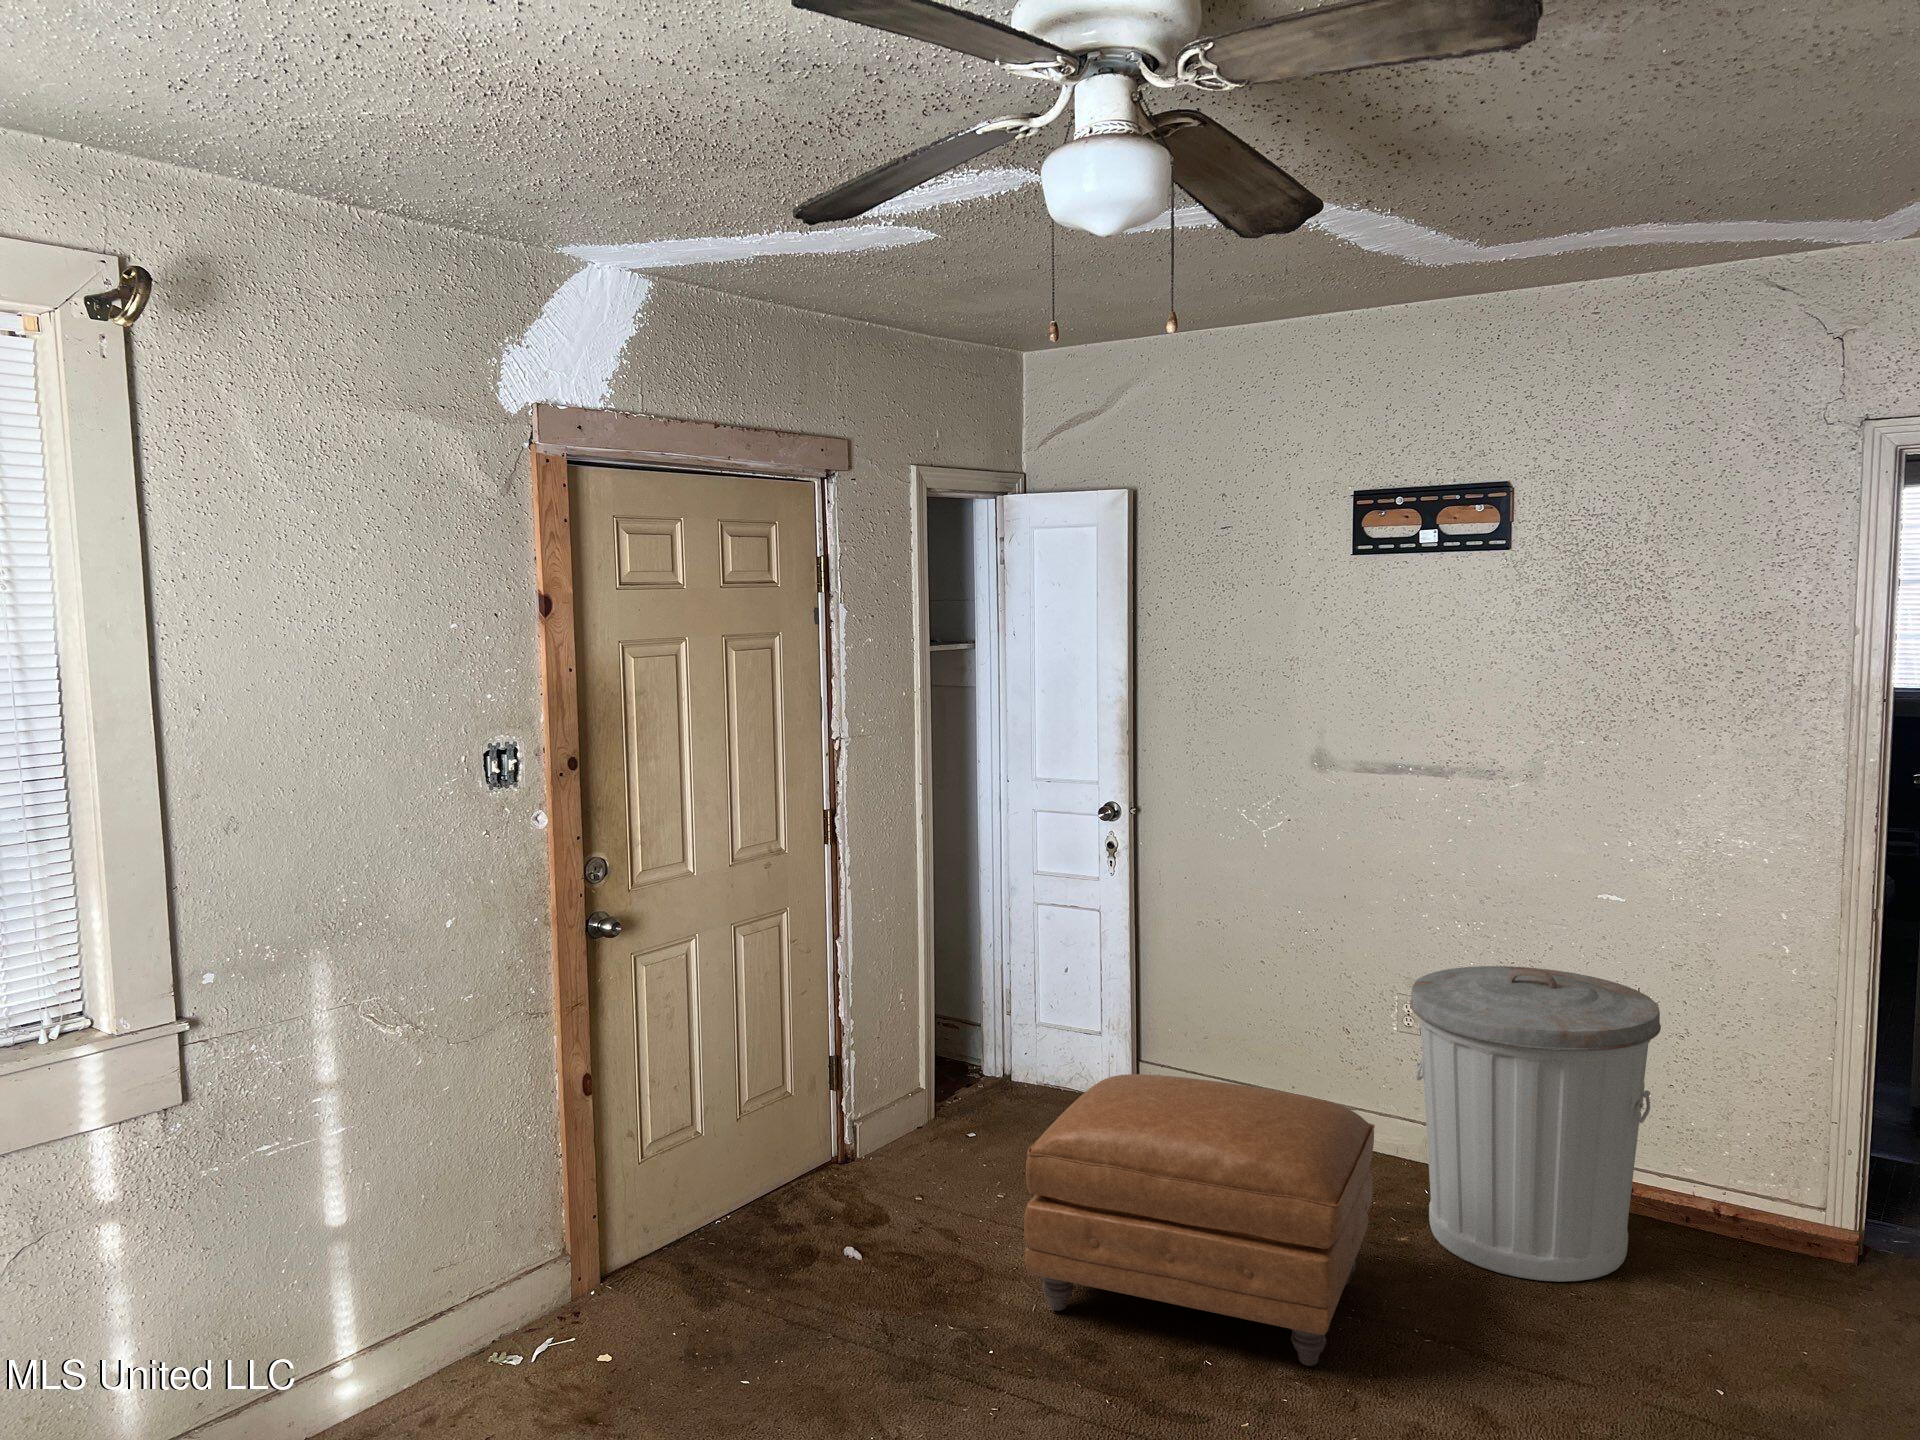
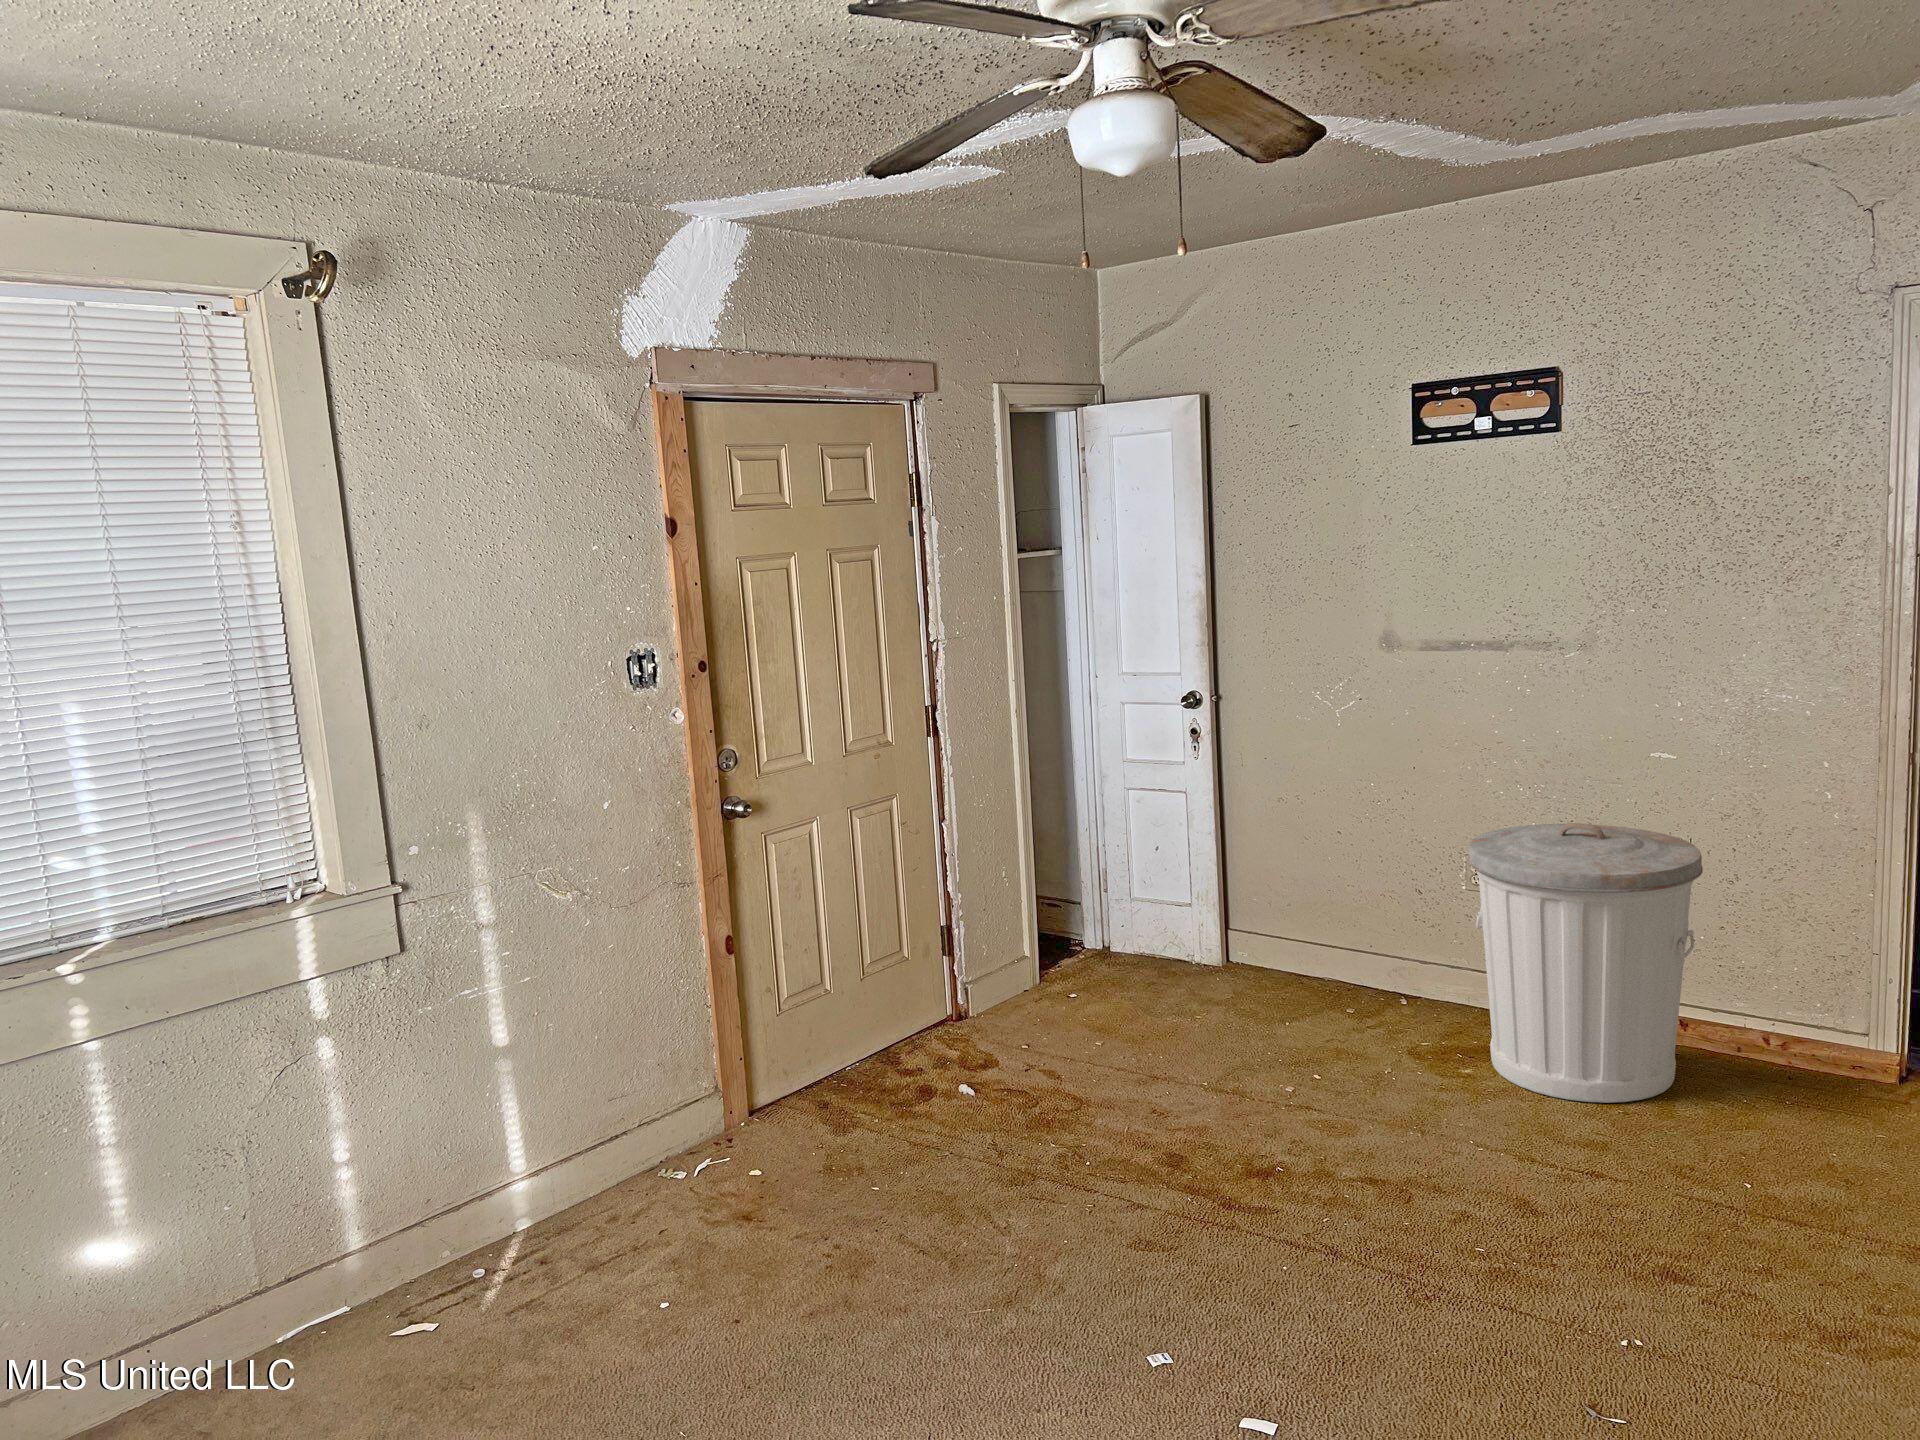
ottoman: present [1024,1074,1375,1366] -> none [1114,929,1432,1171]

